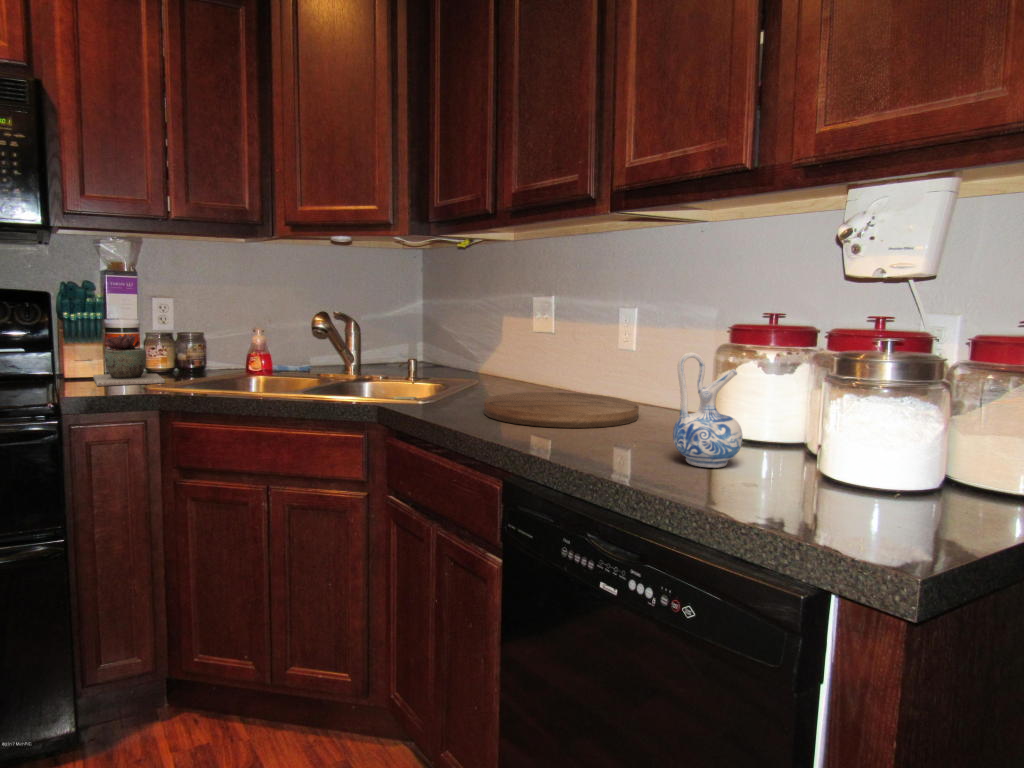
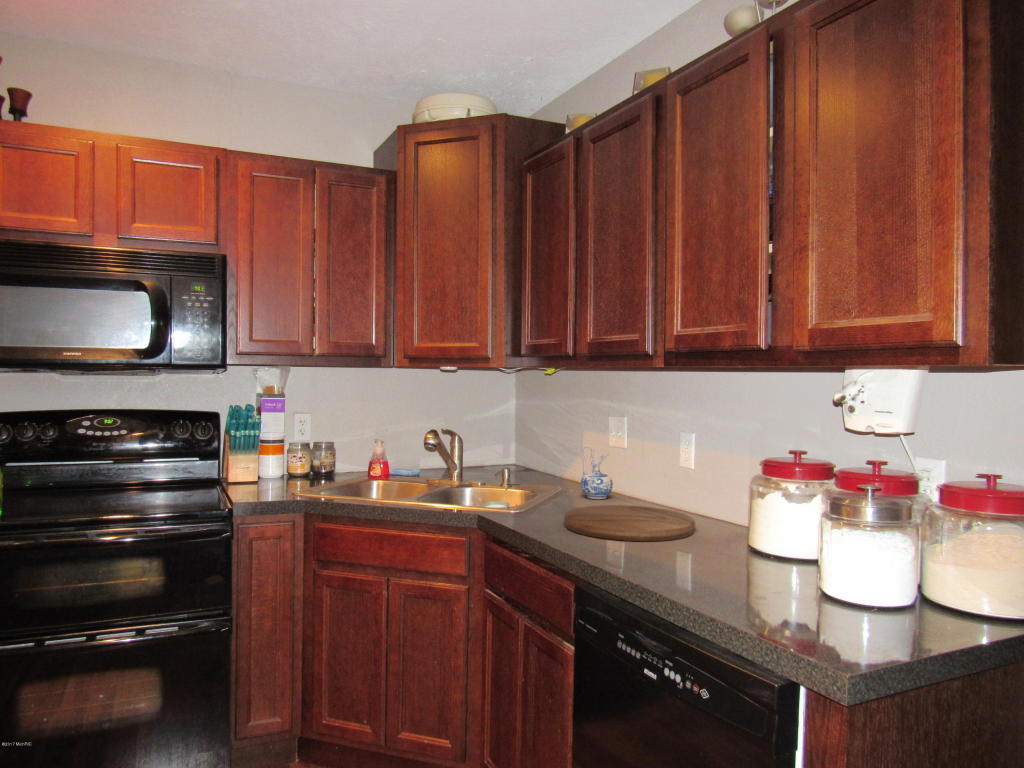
succulent plant: present [93,334,165,386] -> none [248,447,305,490]
ceramic pitcher: present [673,352,742,468] -> present [580,444,613,499]

